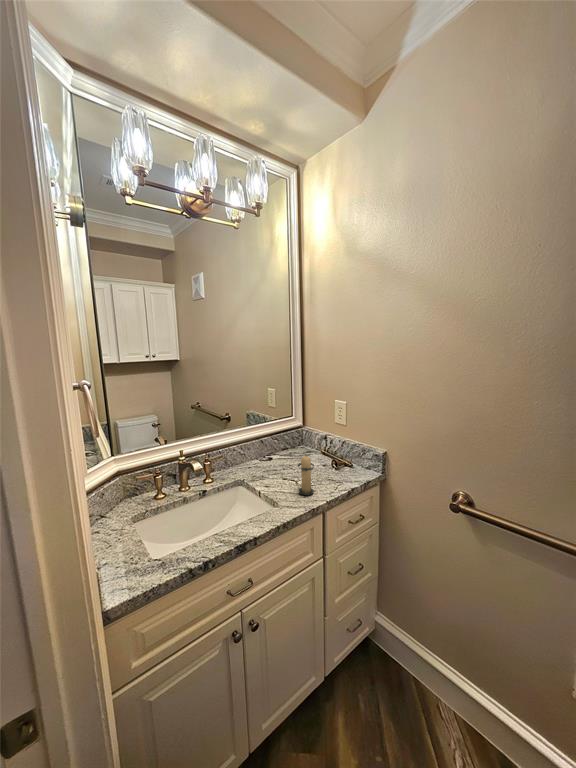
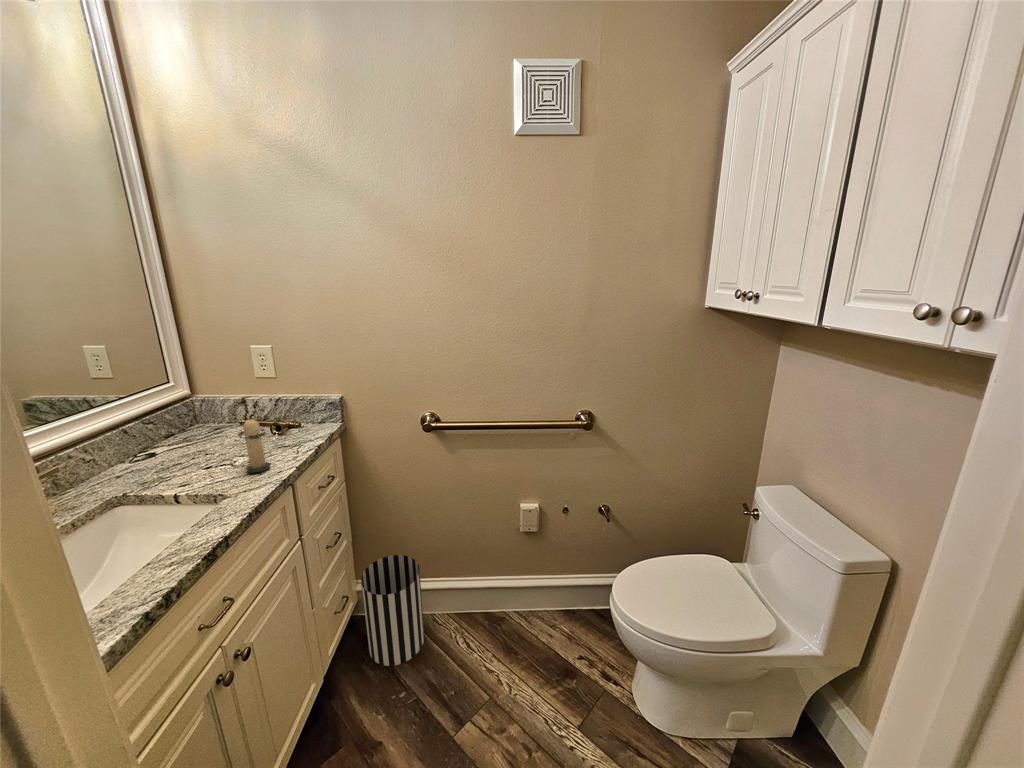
wastebasket: none [370,607,428,729] -> present [361,555,424,666]

